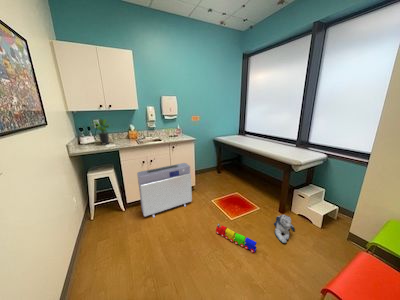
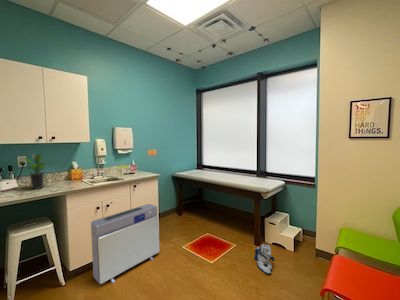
toy train: present [216,224,256,253] -> none [199,269,247,292]

